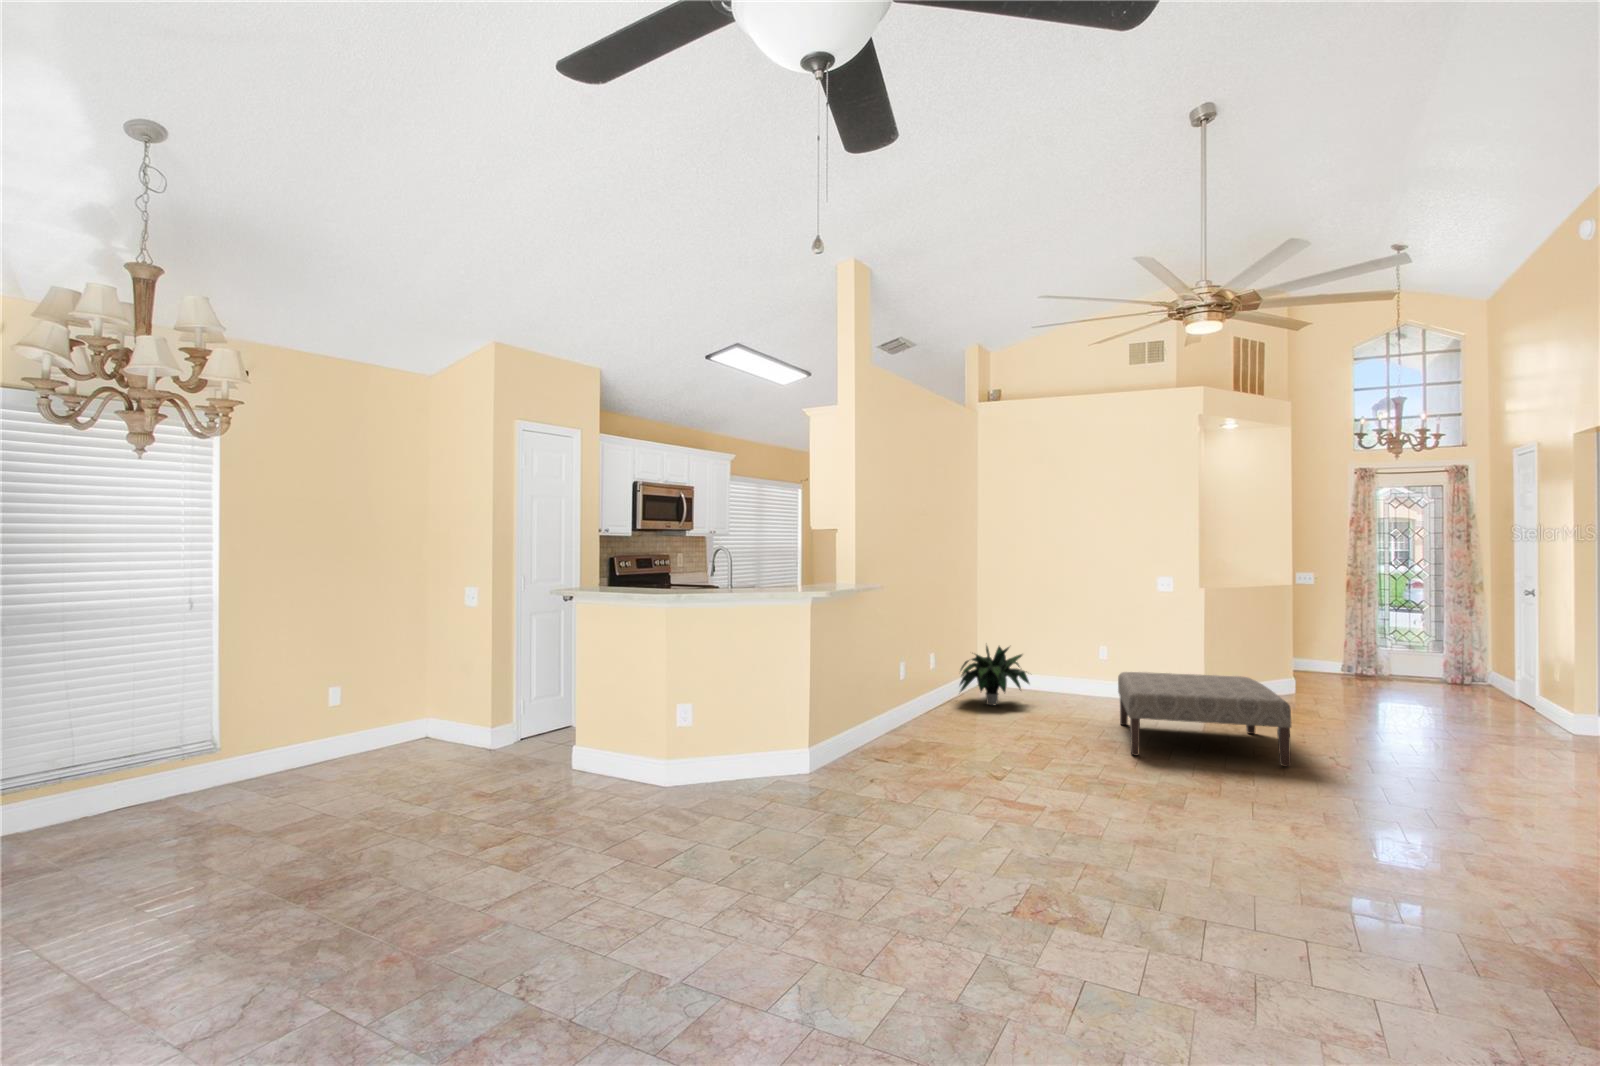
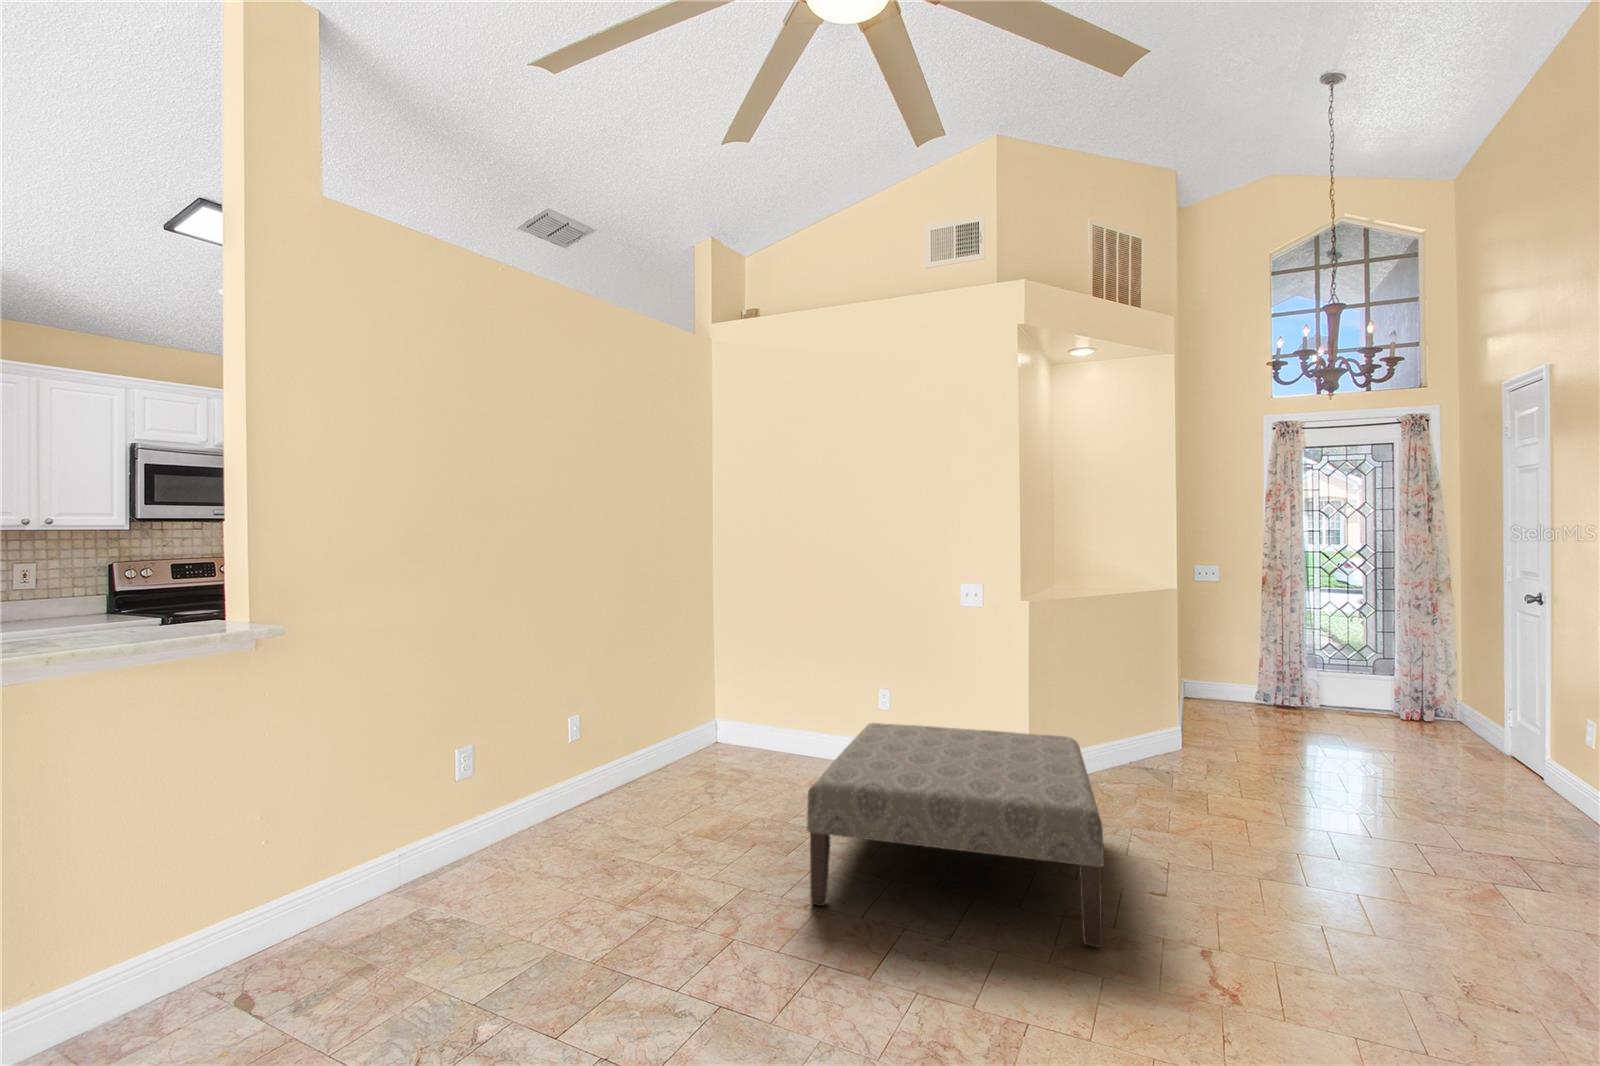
potted plant: present [960,646,1029,705] -> none [647,667,773,767]

